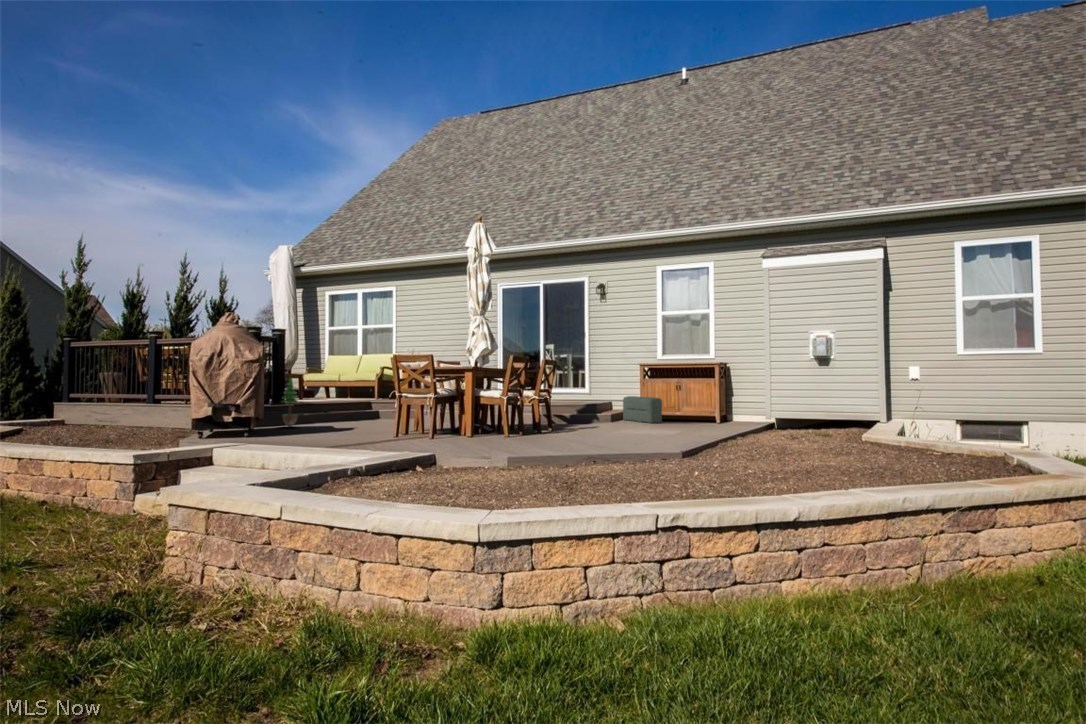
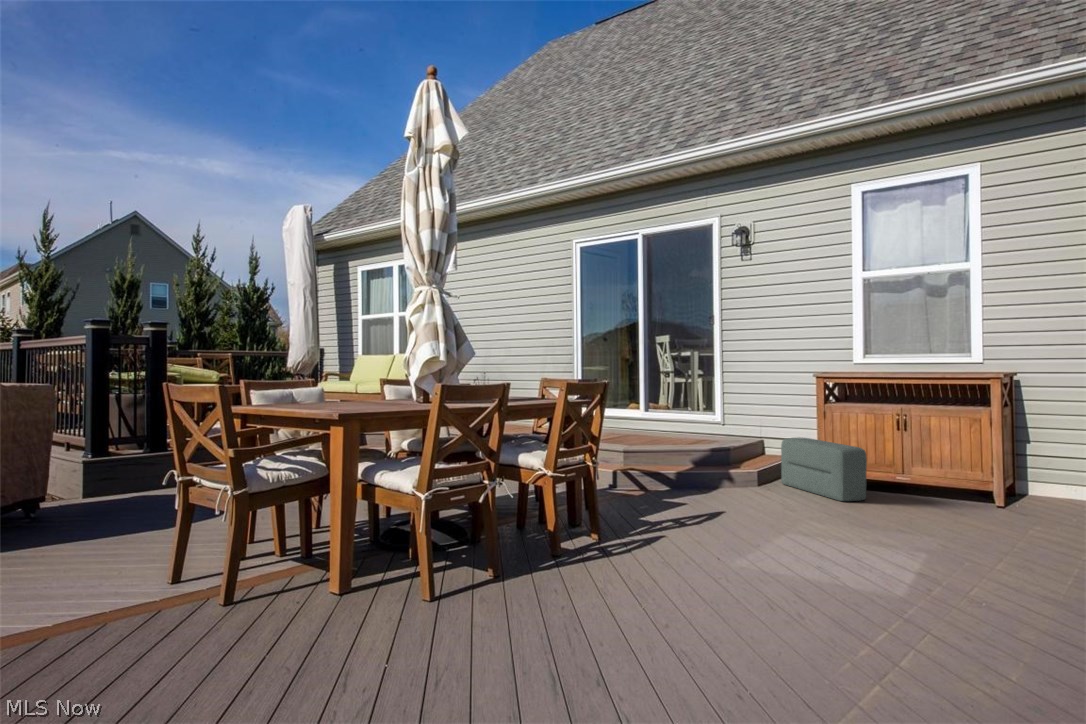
potted tree: present [283,378,299,427] -> none [109,400,148,494]

